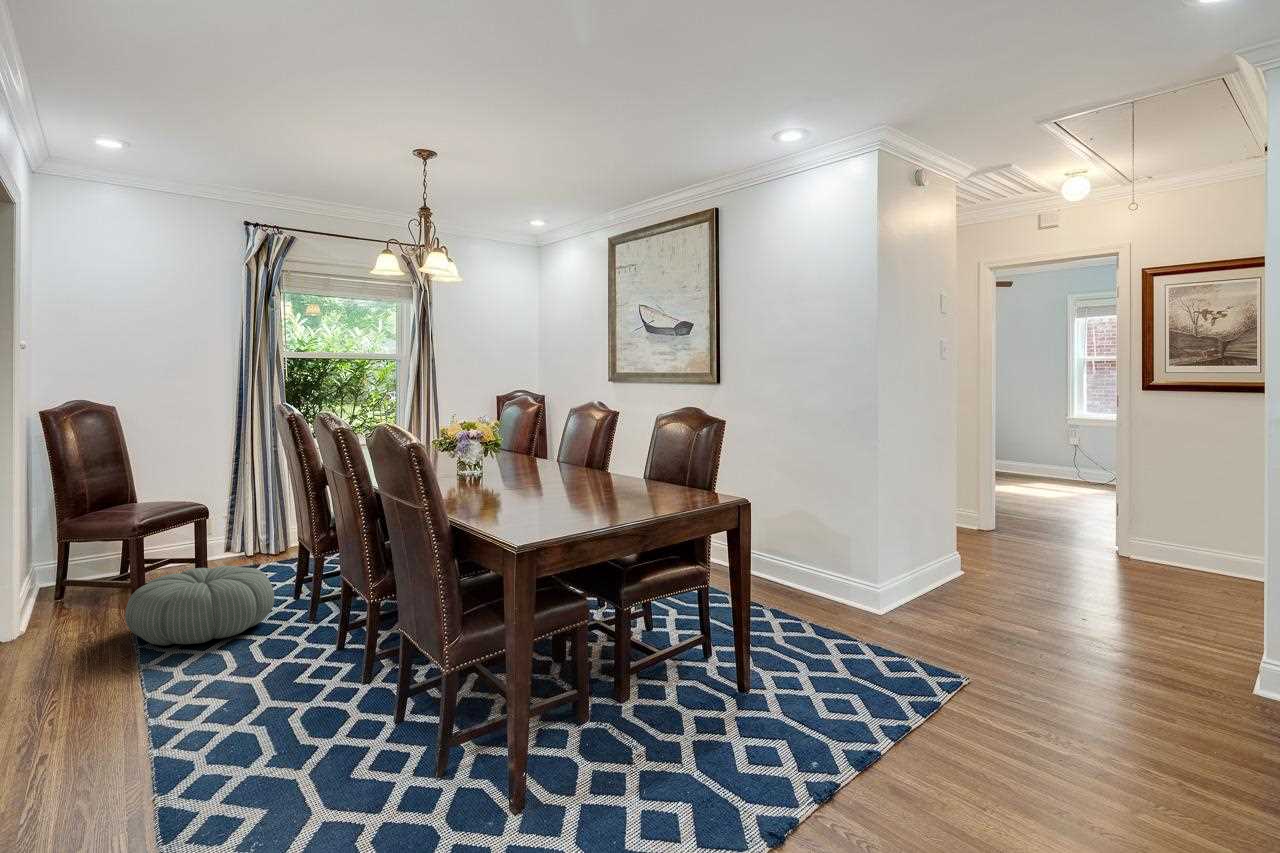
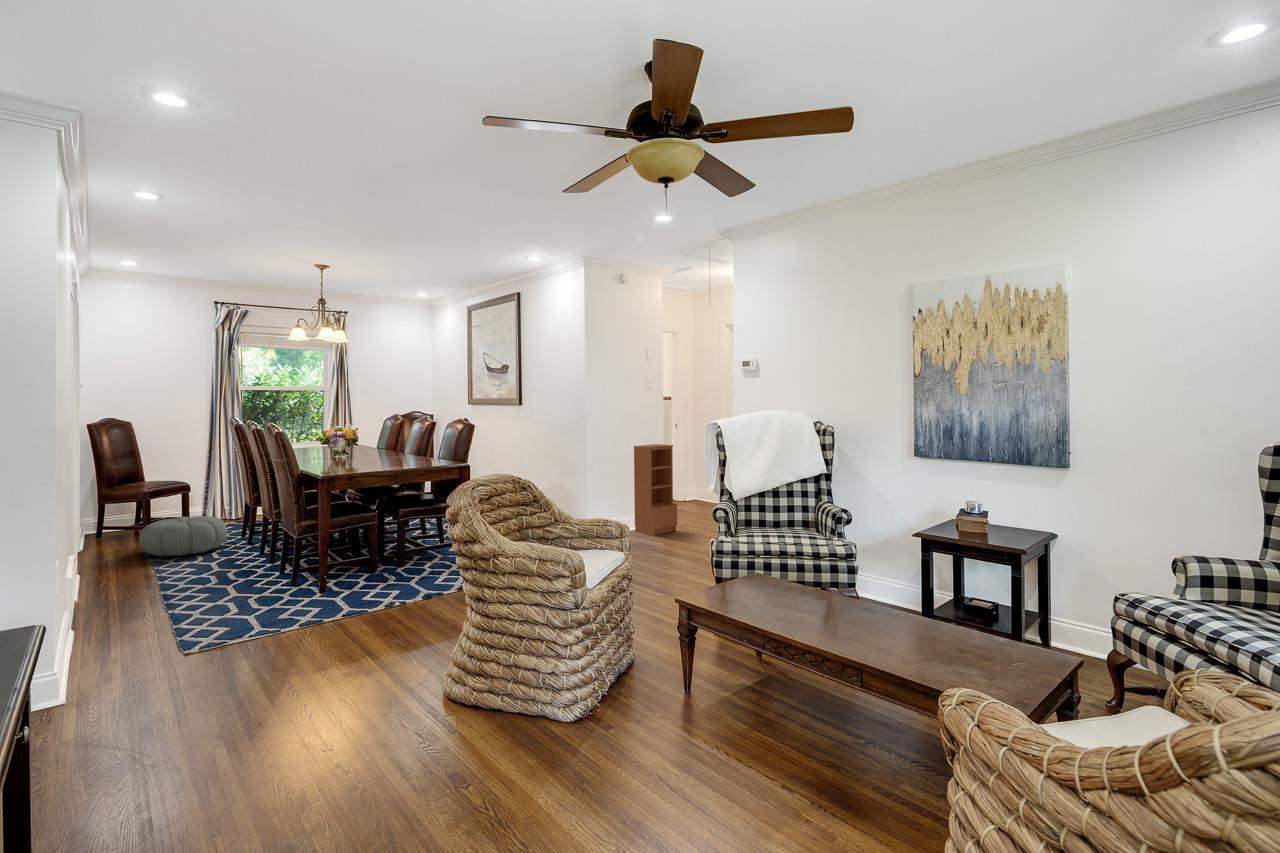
bookcase: none [927,448,997,602] -> present [634,444,677,536]

